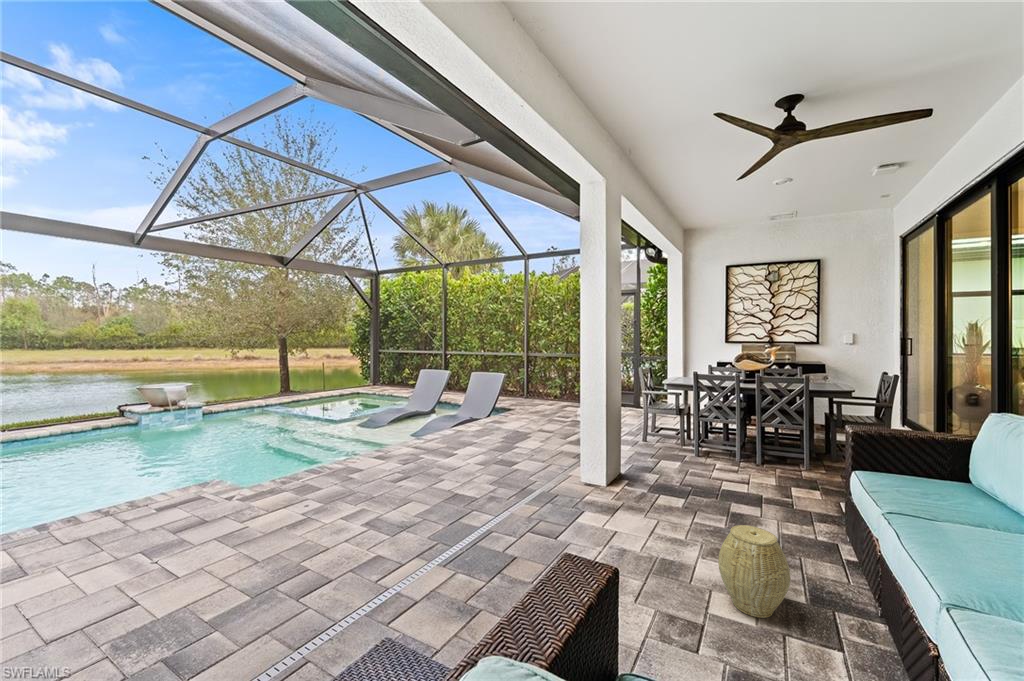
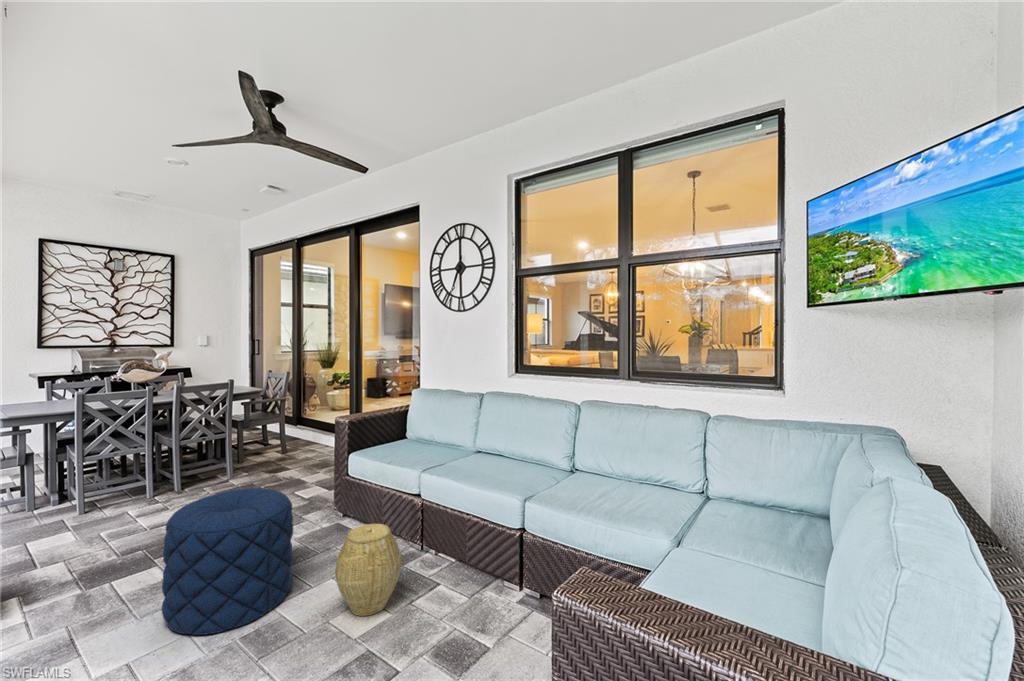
pouf: none [645,456,735,559] -> present [162,488,293,635]

